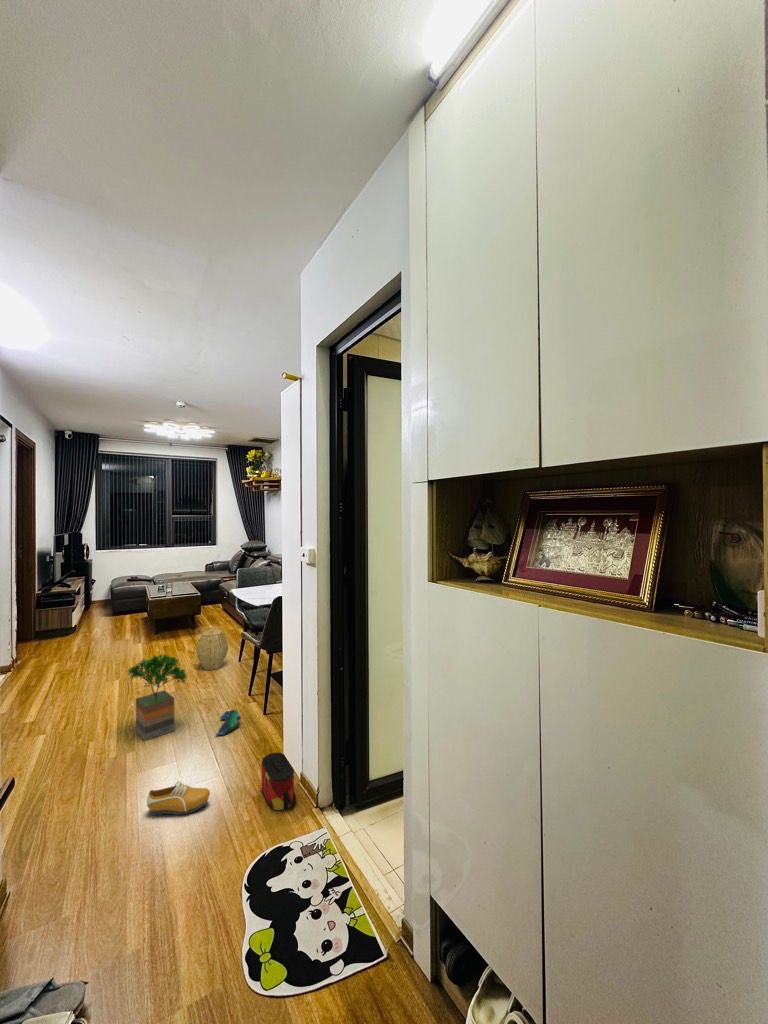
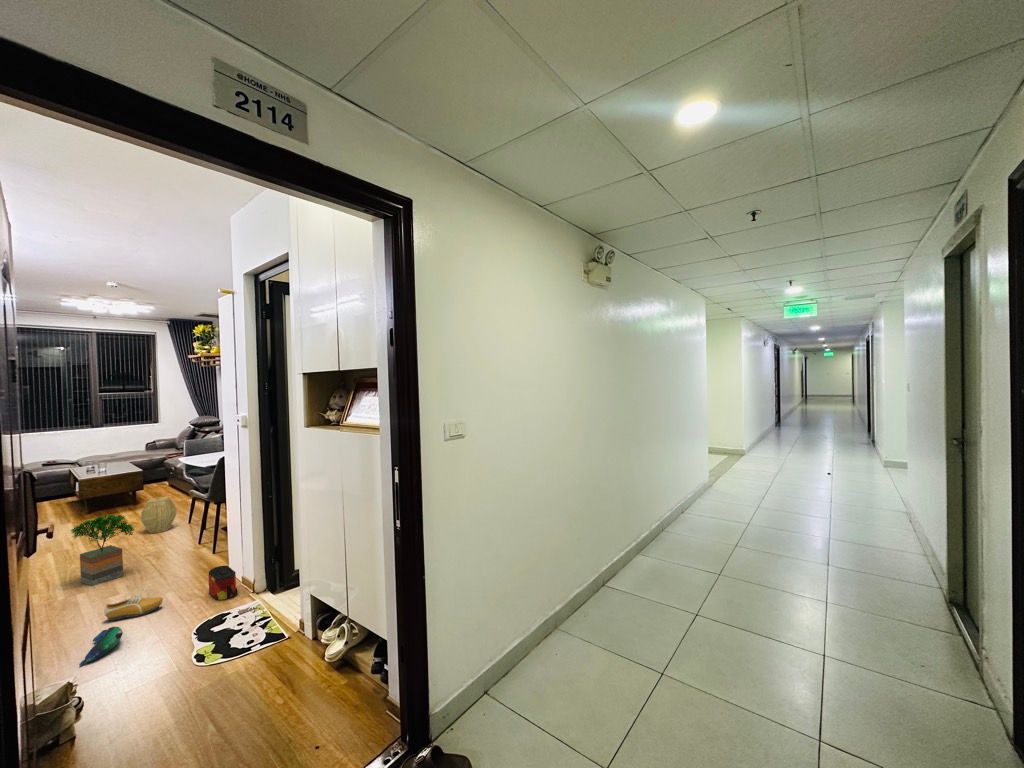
plush toy: present [215,710,241,737] -> present [79,627,123,666]

